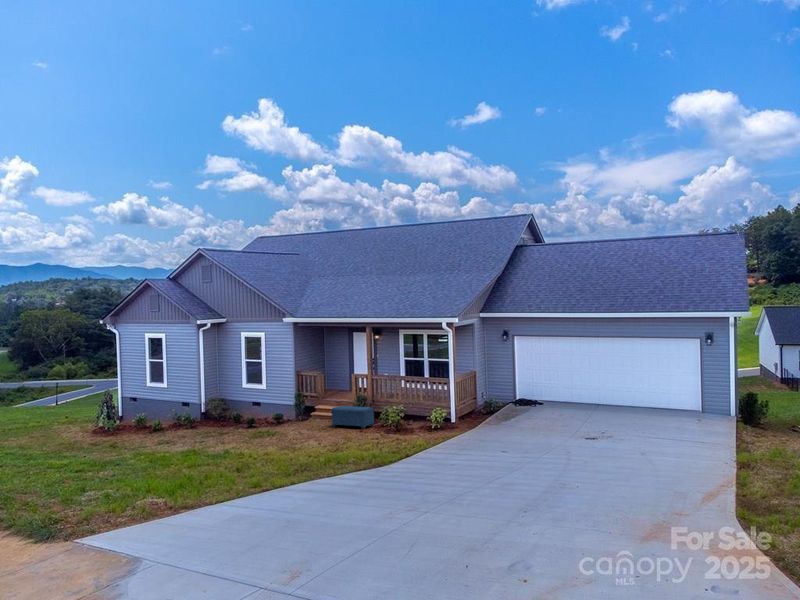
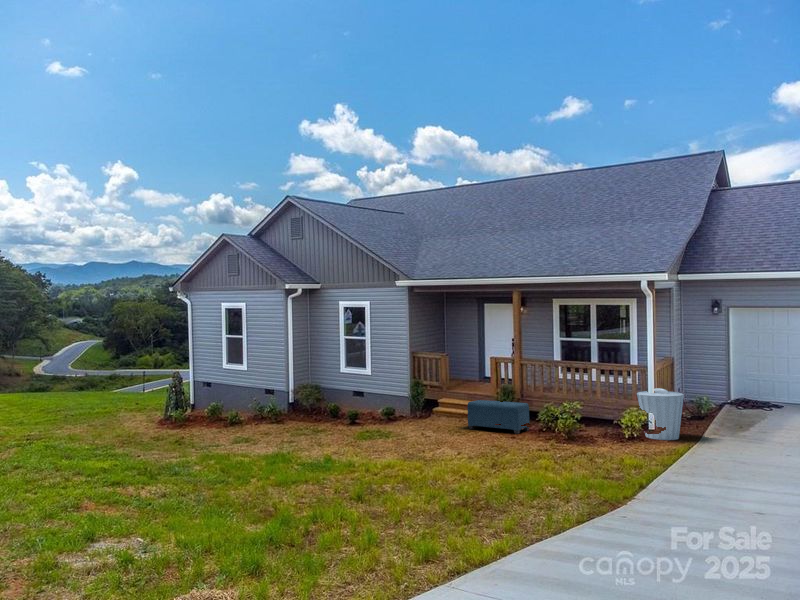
trash can: none [440,395,469,429] -> present [637,388,684,440]

